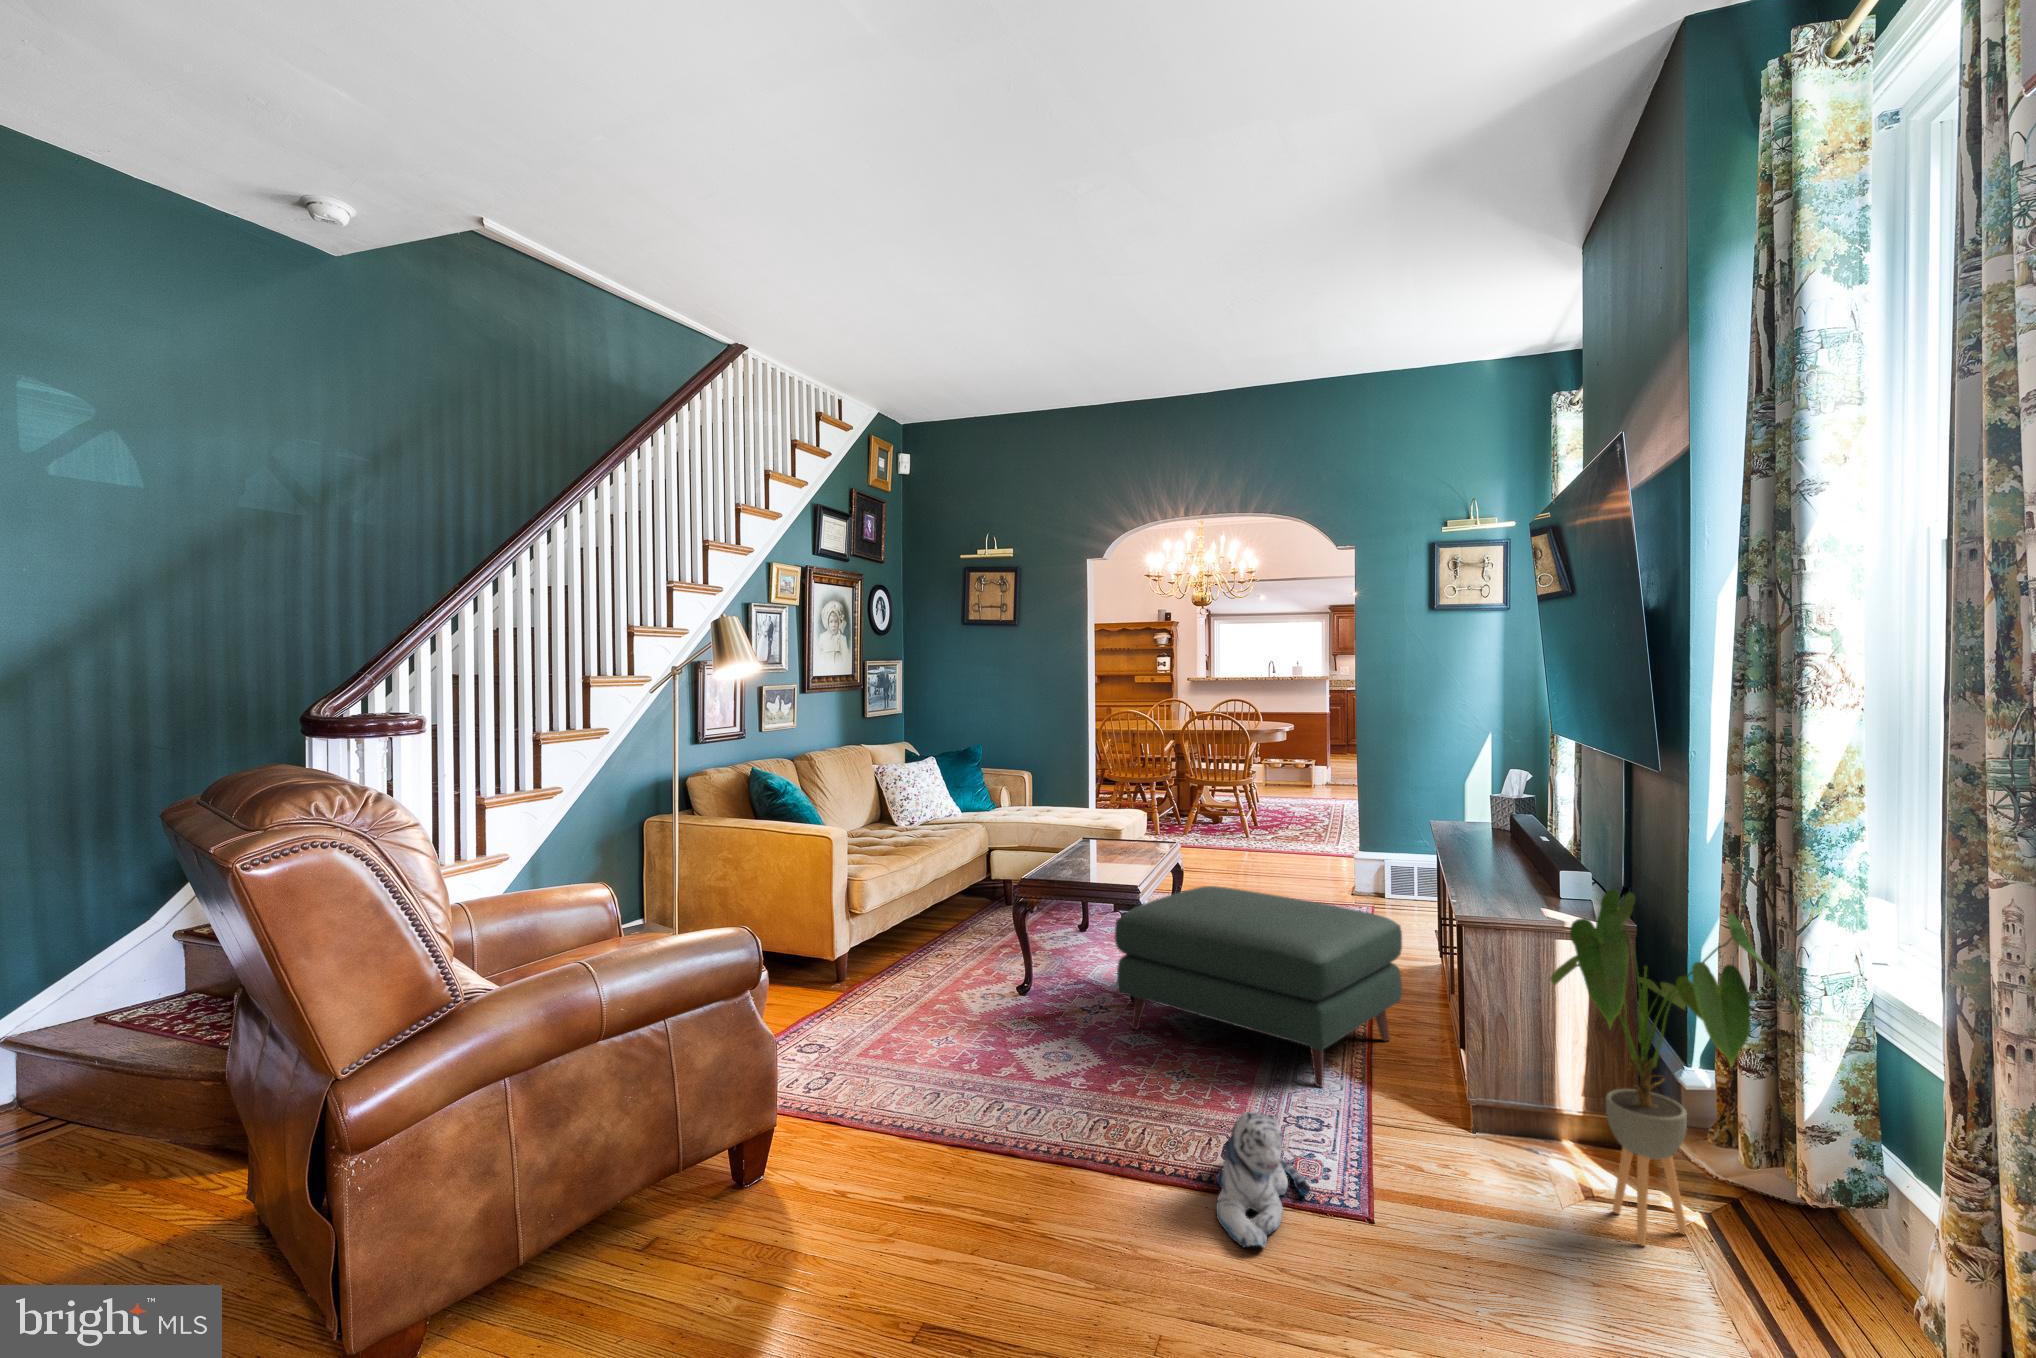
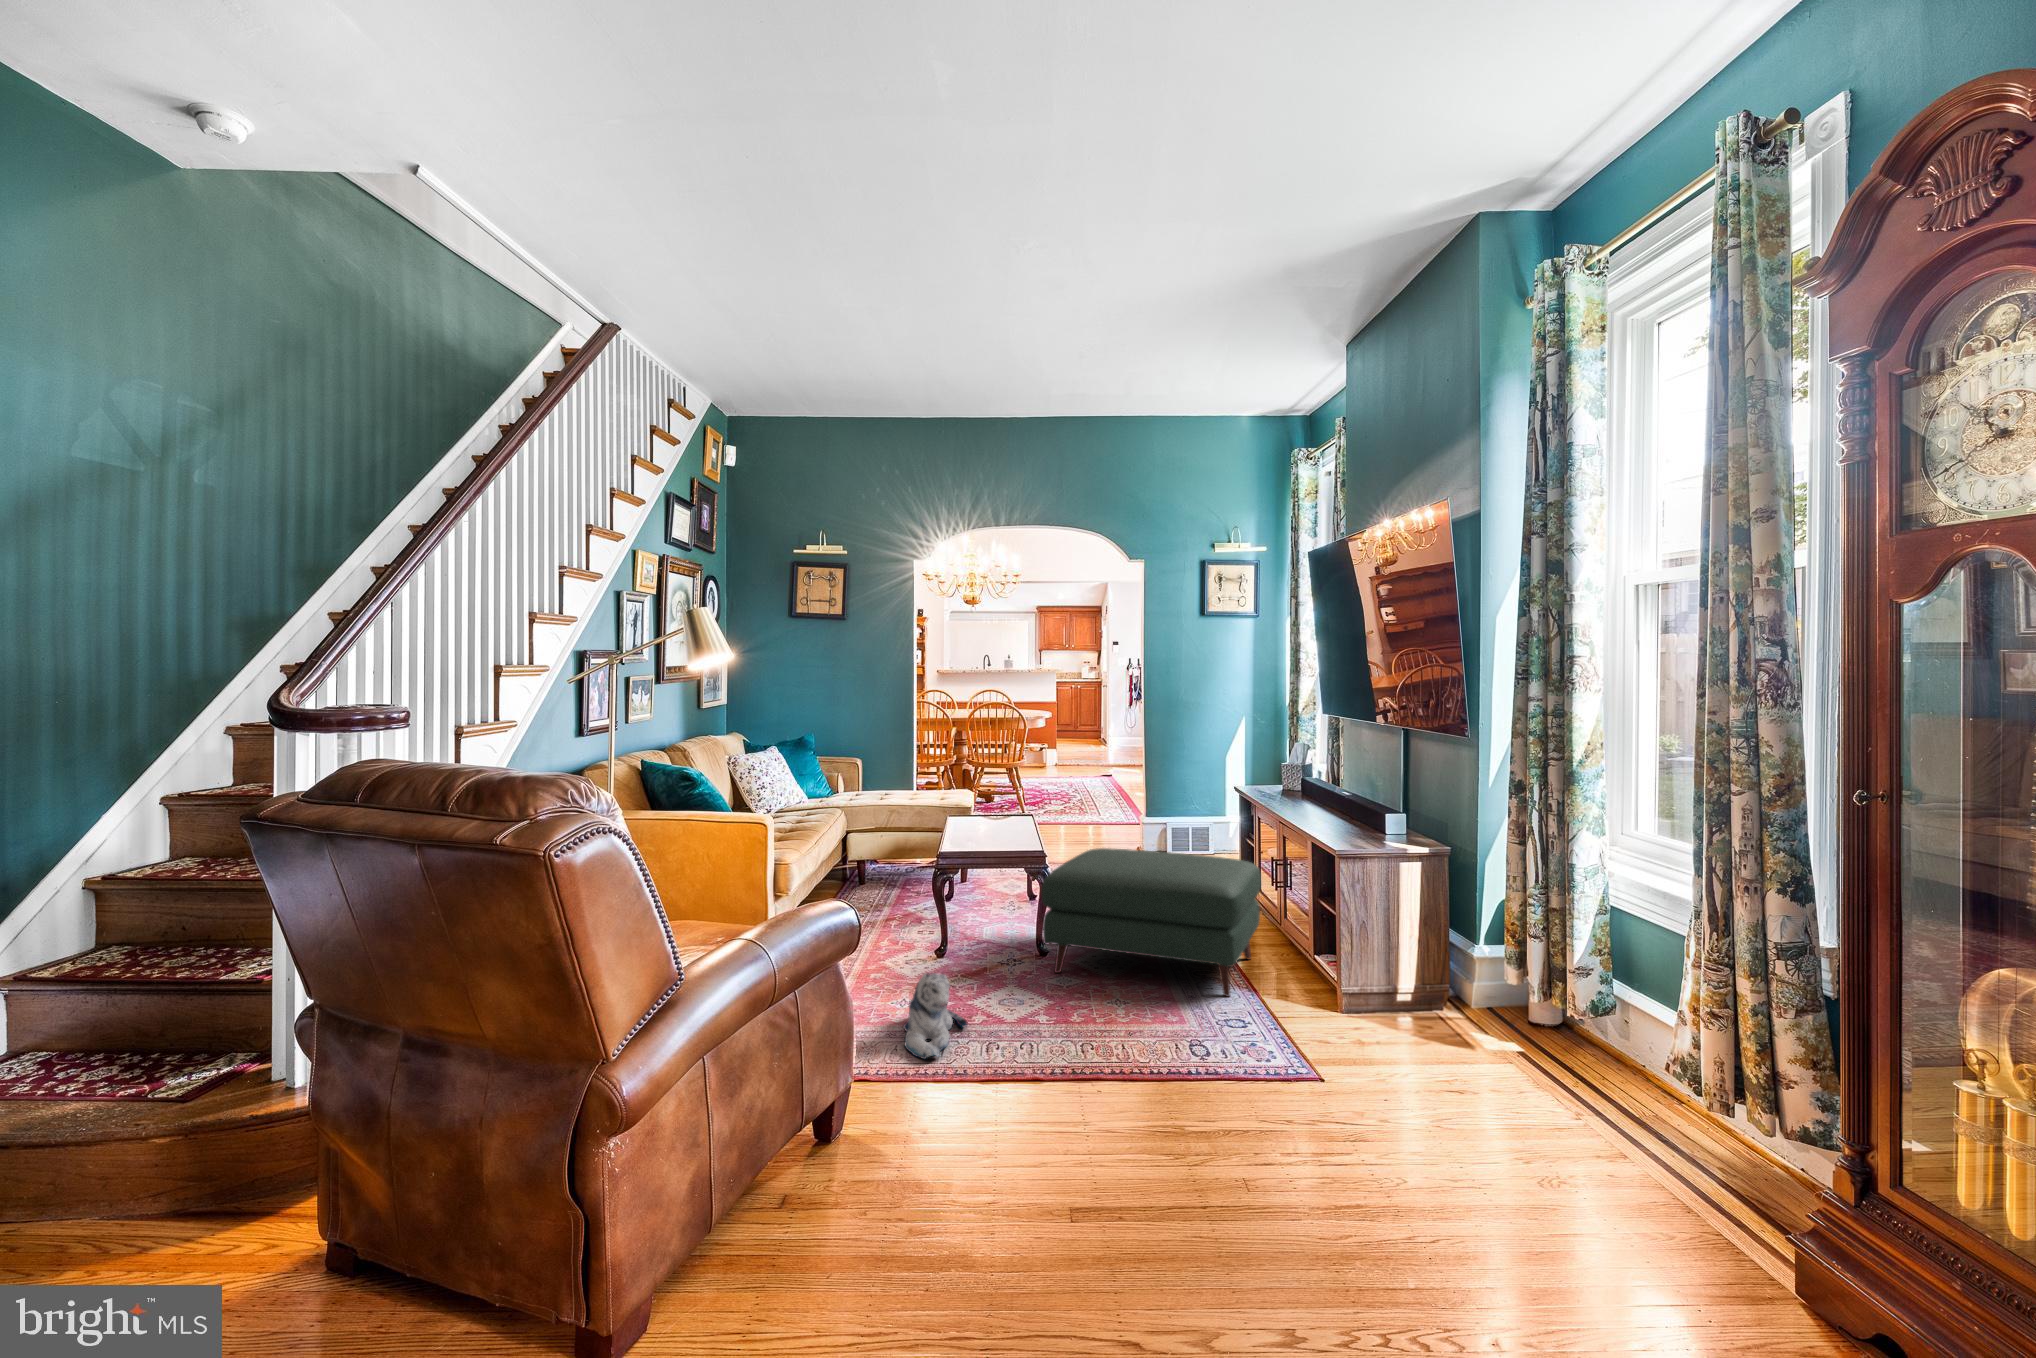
house plant: present [1550,889,1799,1246] -> none [1421,821,1584,1063]
plush toy: present [1216,1112,1310,1247] -> present [903,973,967,1059]

